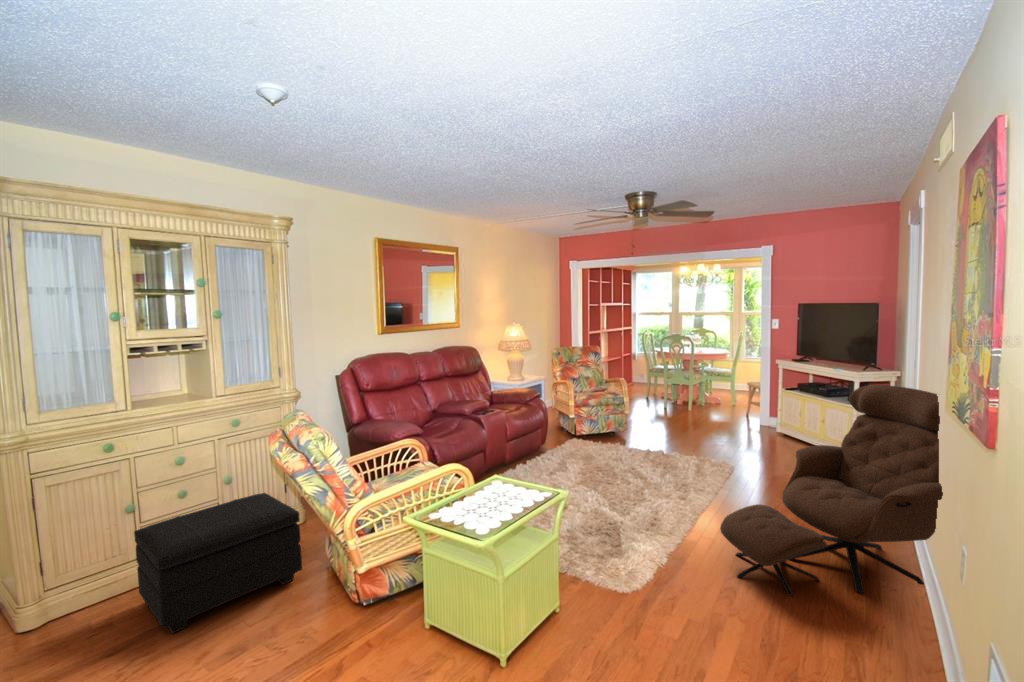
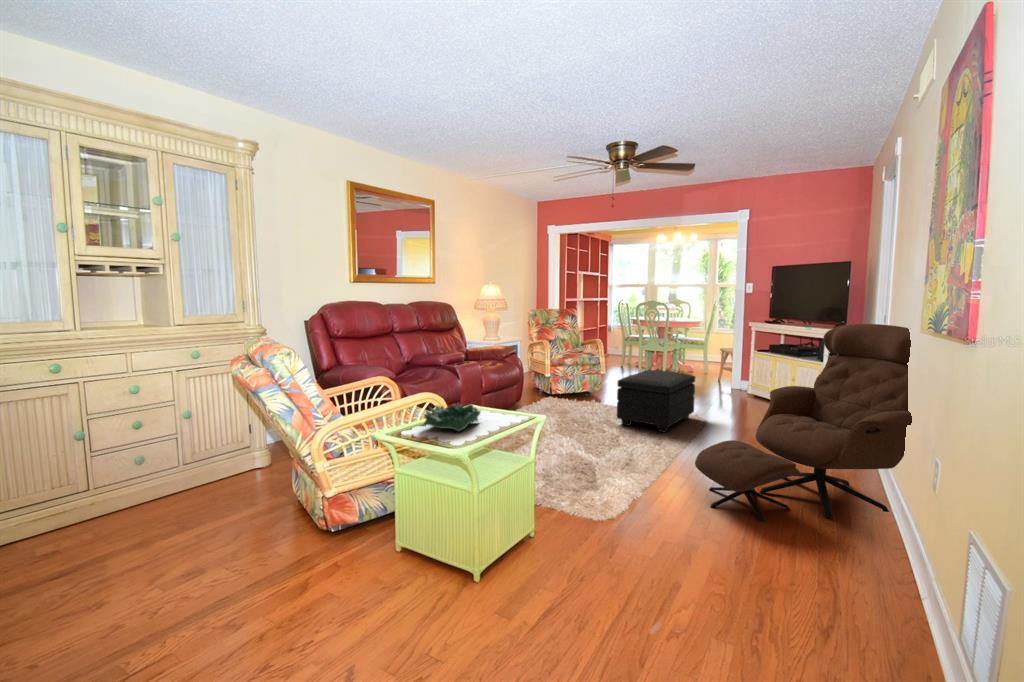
decorative bowl: none [447,479,505,515] -> present [423,403,480,431]
footstool: present [134,493,302,633] -> present [617,370,695,432]

